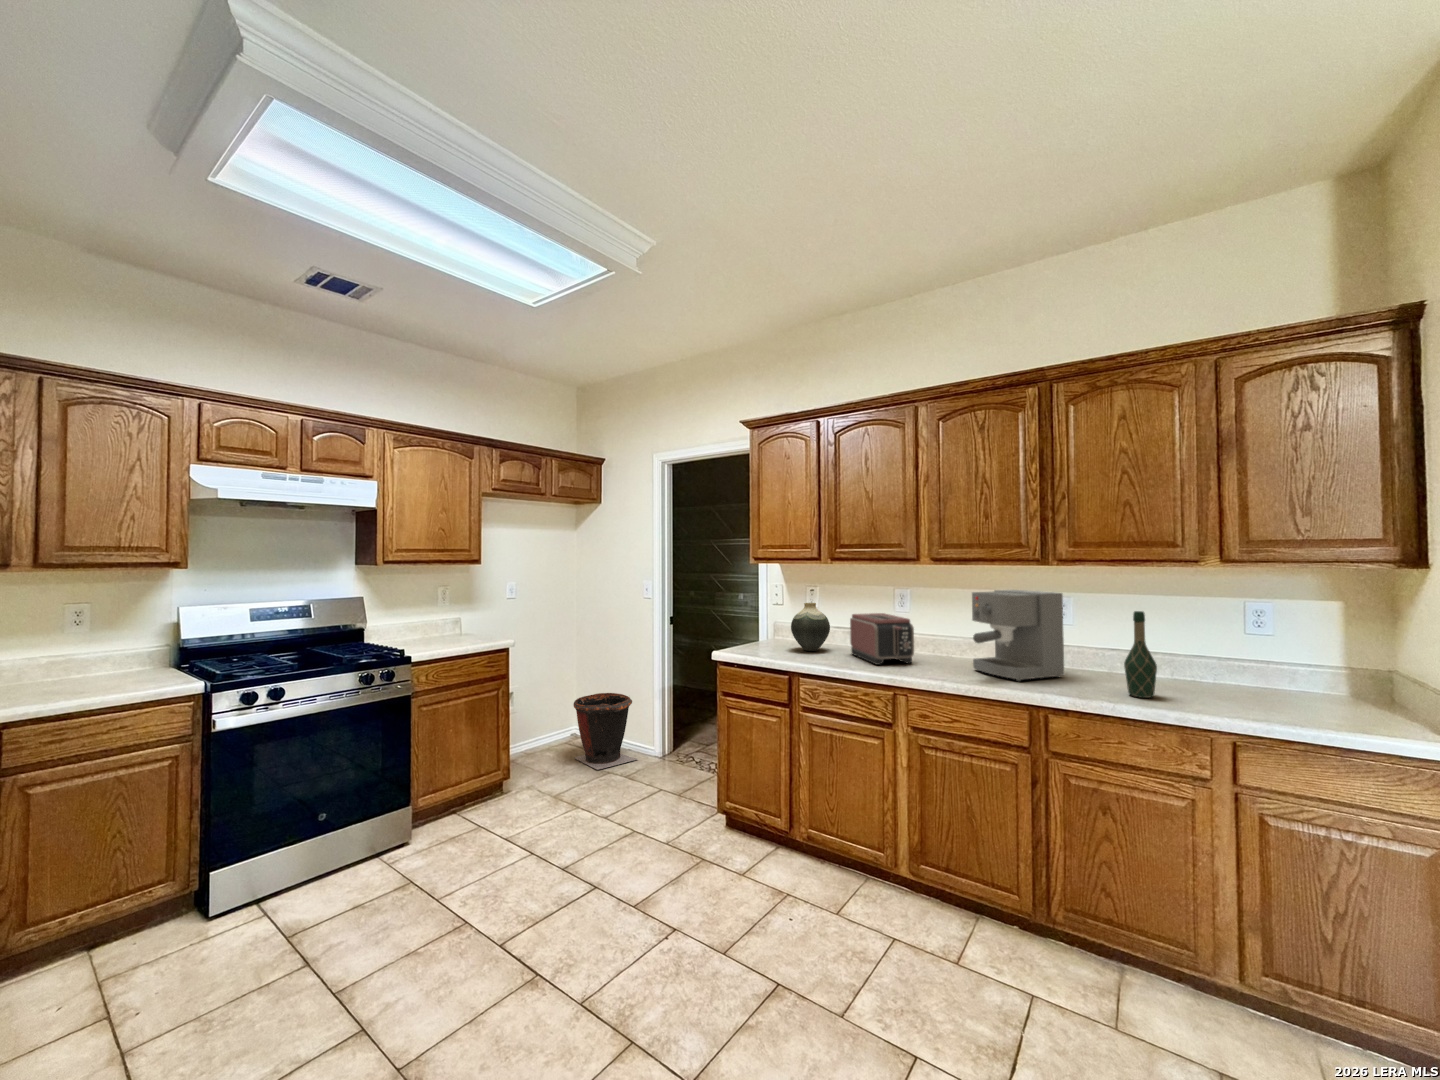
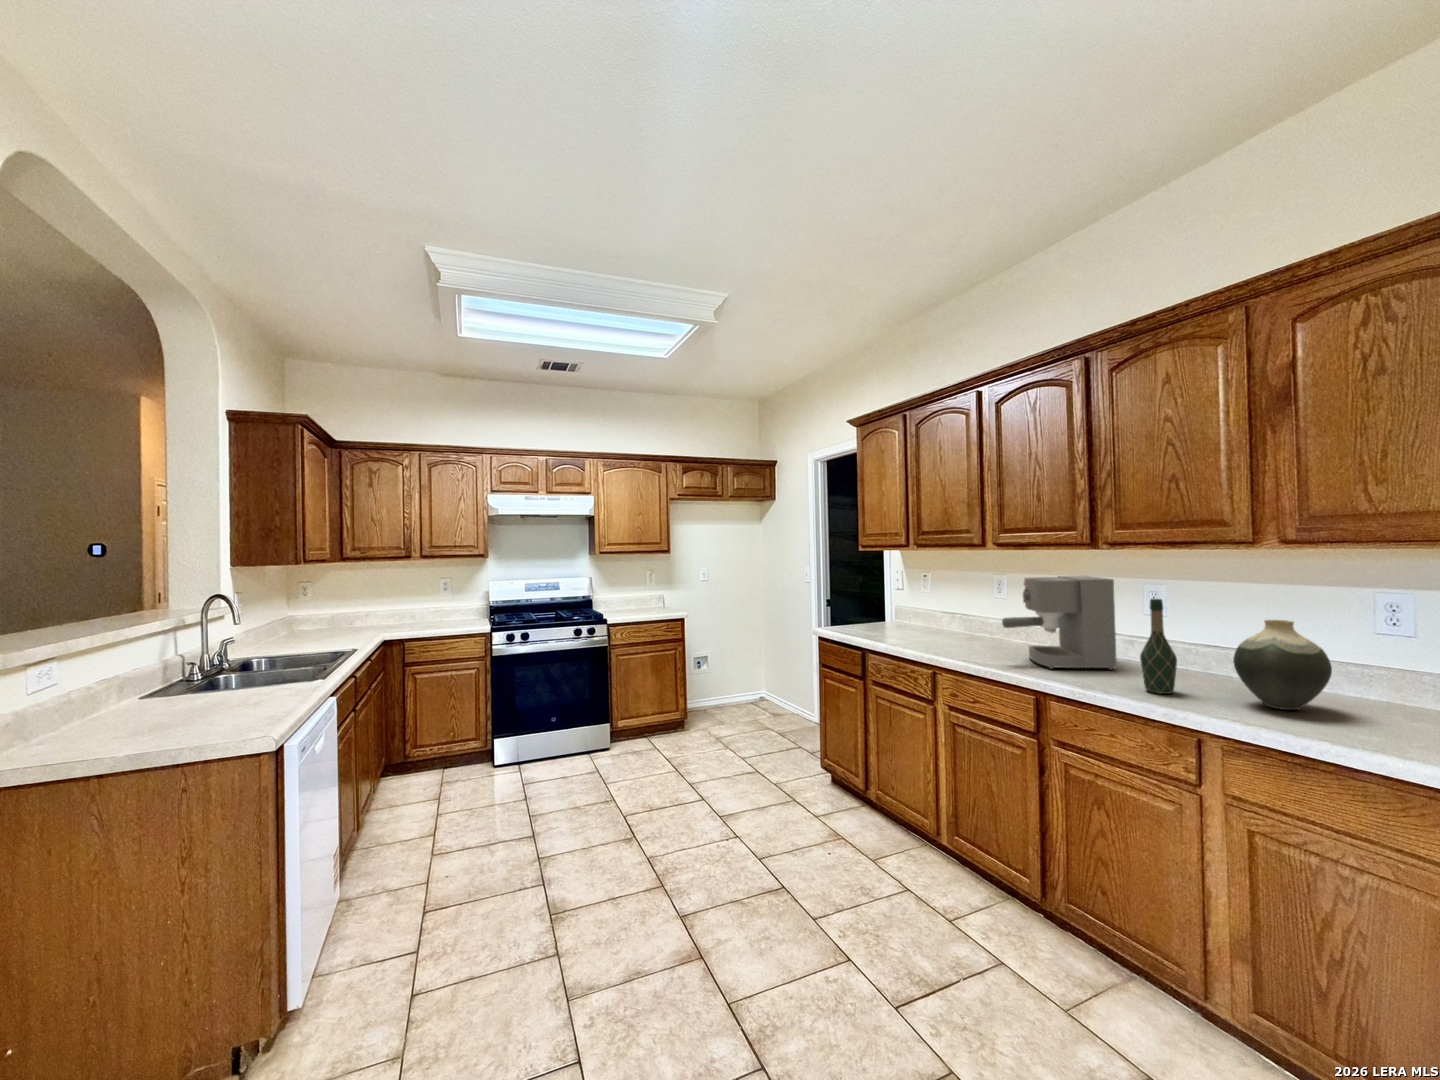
vase: present [791,603,830,651] -> present [1233,620,1332,710]
toaster: present [850,613,914,665] -> none [935,598,980,648]
waste bin: present [573,693,637,770] -> none [748,663,801,726]

